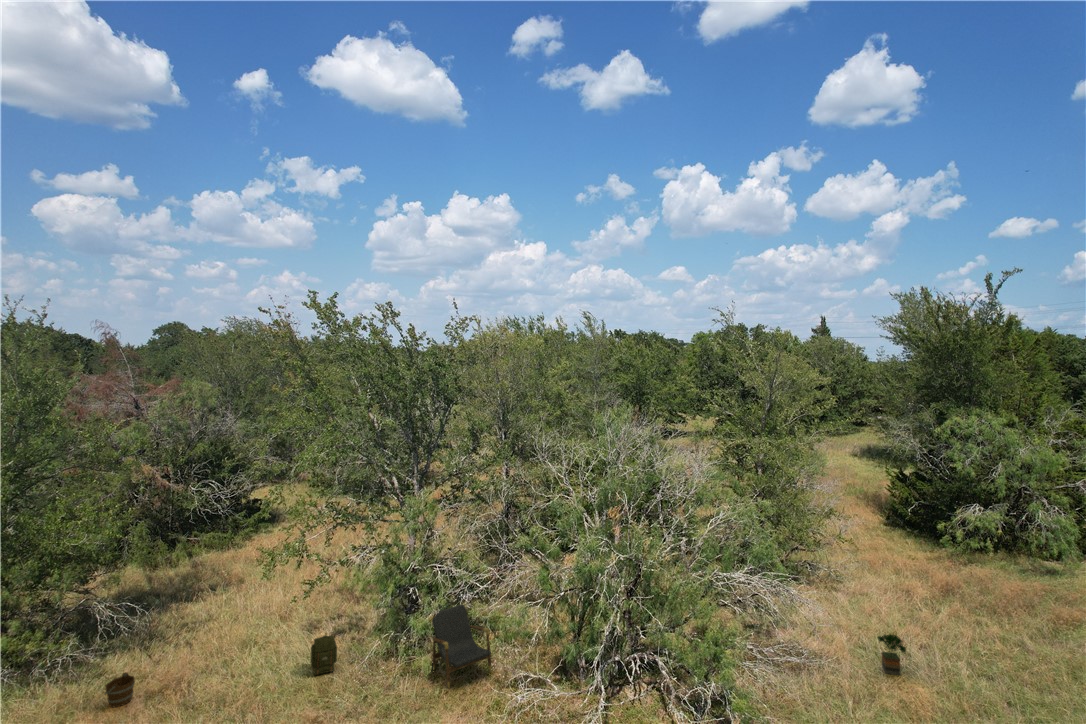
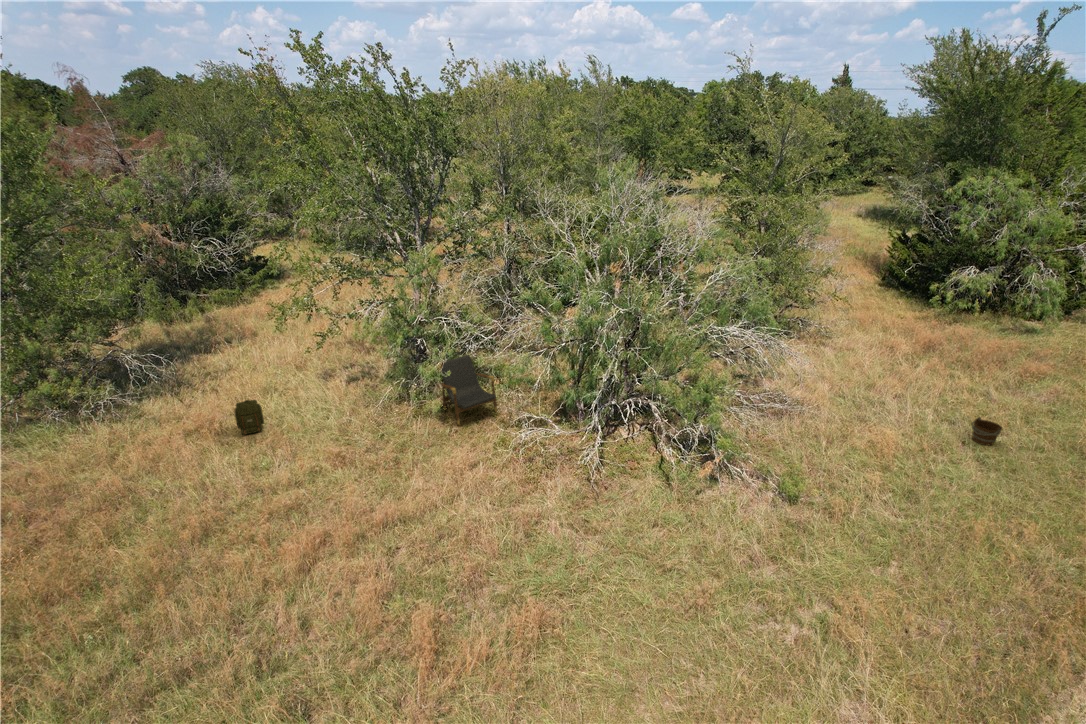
potted tree: present [878,634,906,675] -> none [855,383,883,417]
backpack: present [310,635,337,675] -> present [235,400,264,435]
bucket: present [104,673,135,707] -> present [972,417,1002,445]

